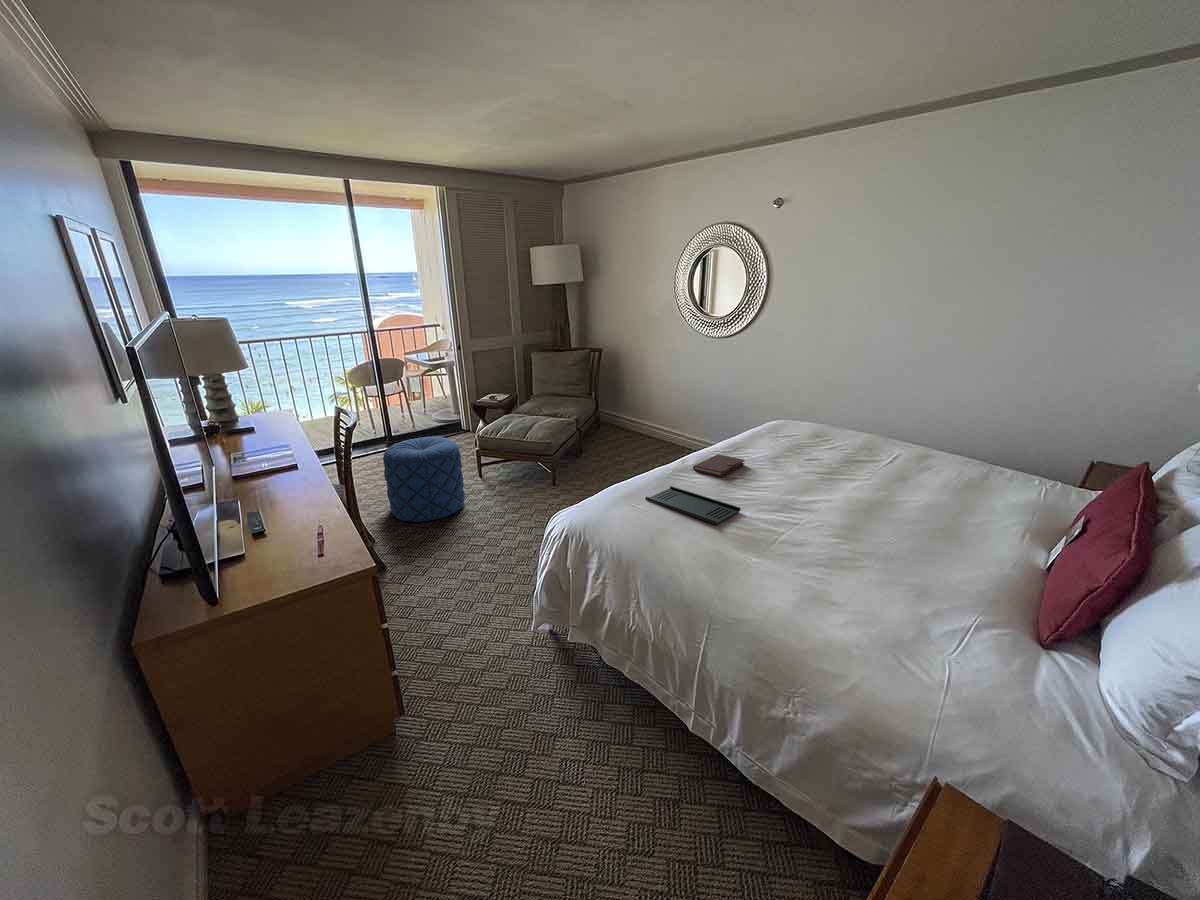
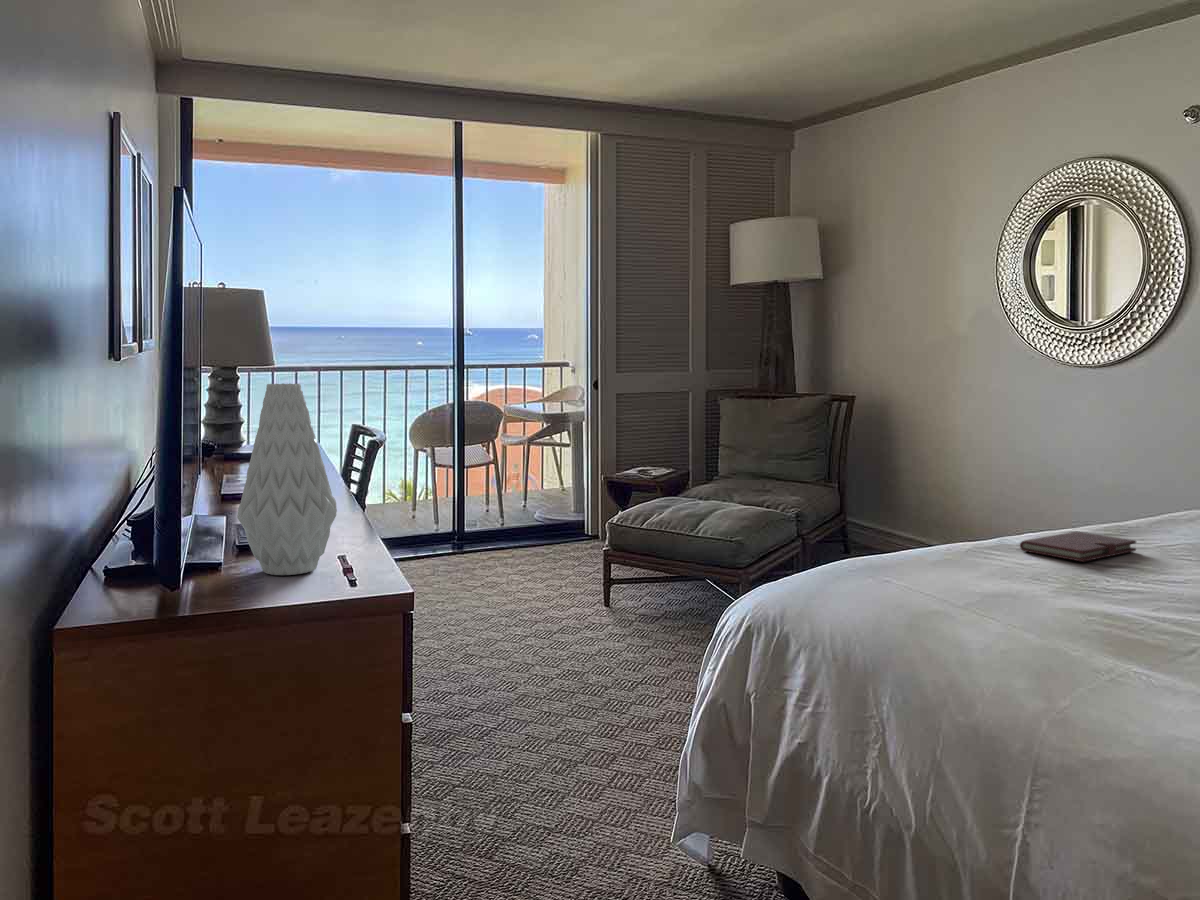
pouf: present [383,437,465,522] -> none [447,509,576,652]
vase: none [259,447,325,561] -> present [237,384,337,575]
tray: present [645,486,741,524] -> none [914,564,1122,618]

